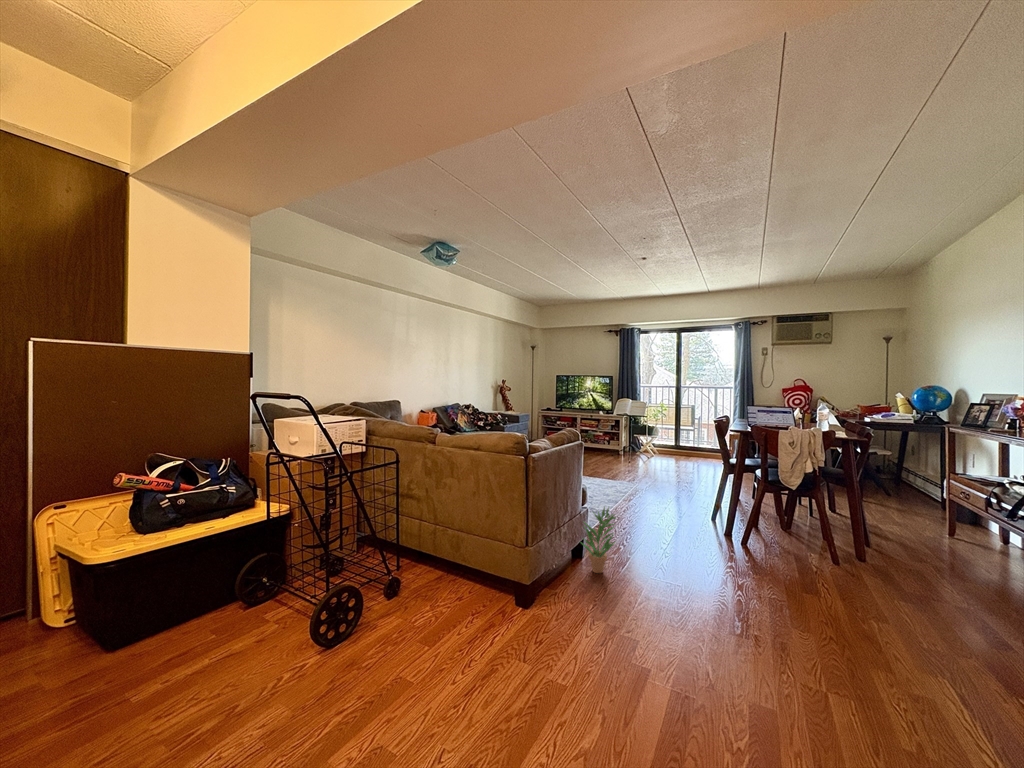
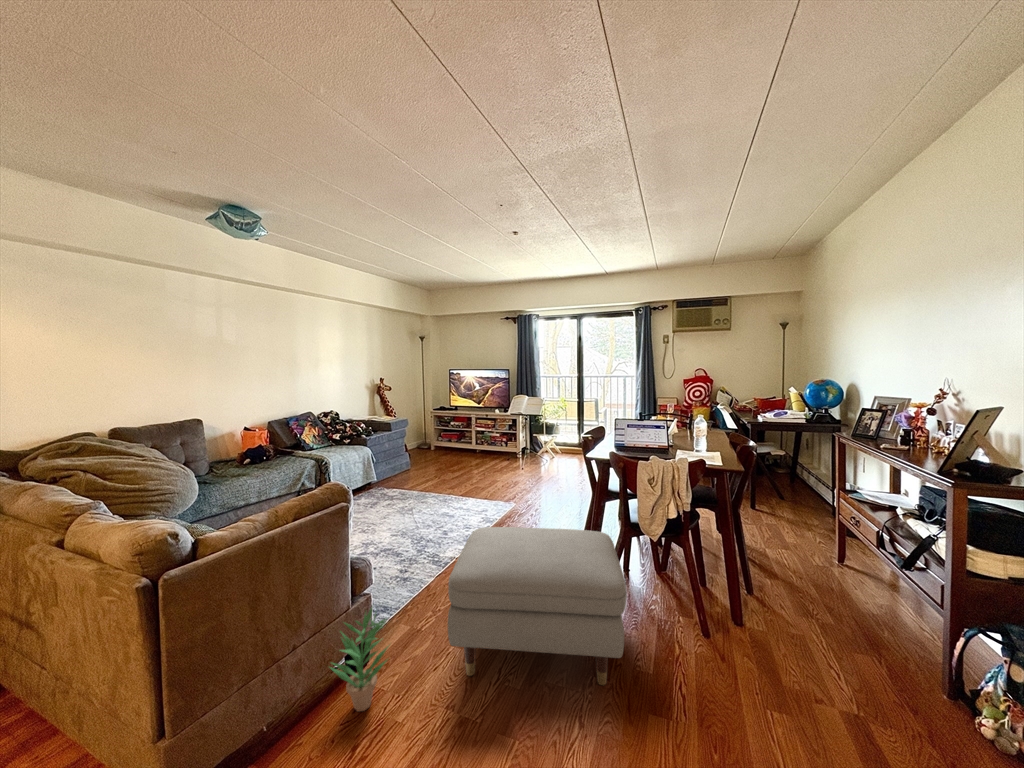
ottoman: none [644,476,785,577] -> present [448,527,627,685]

